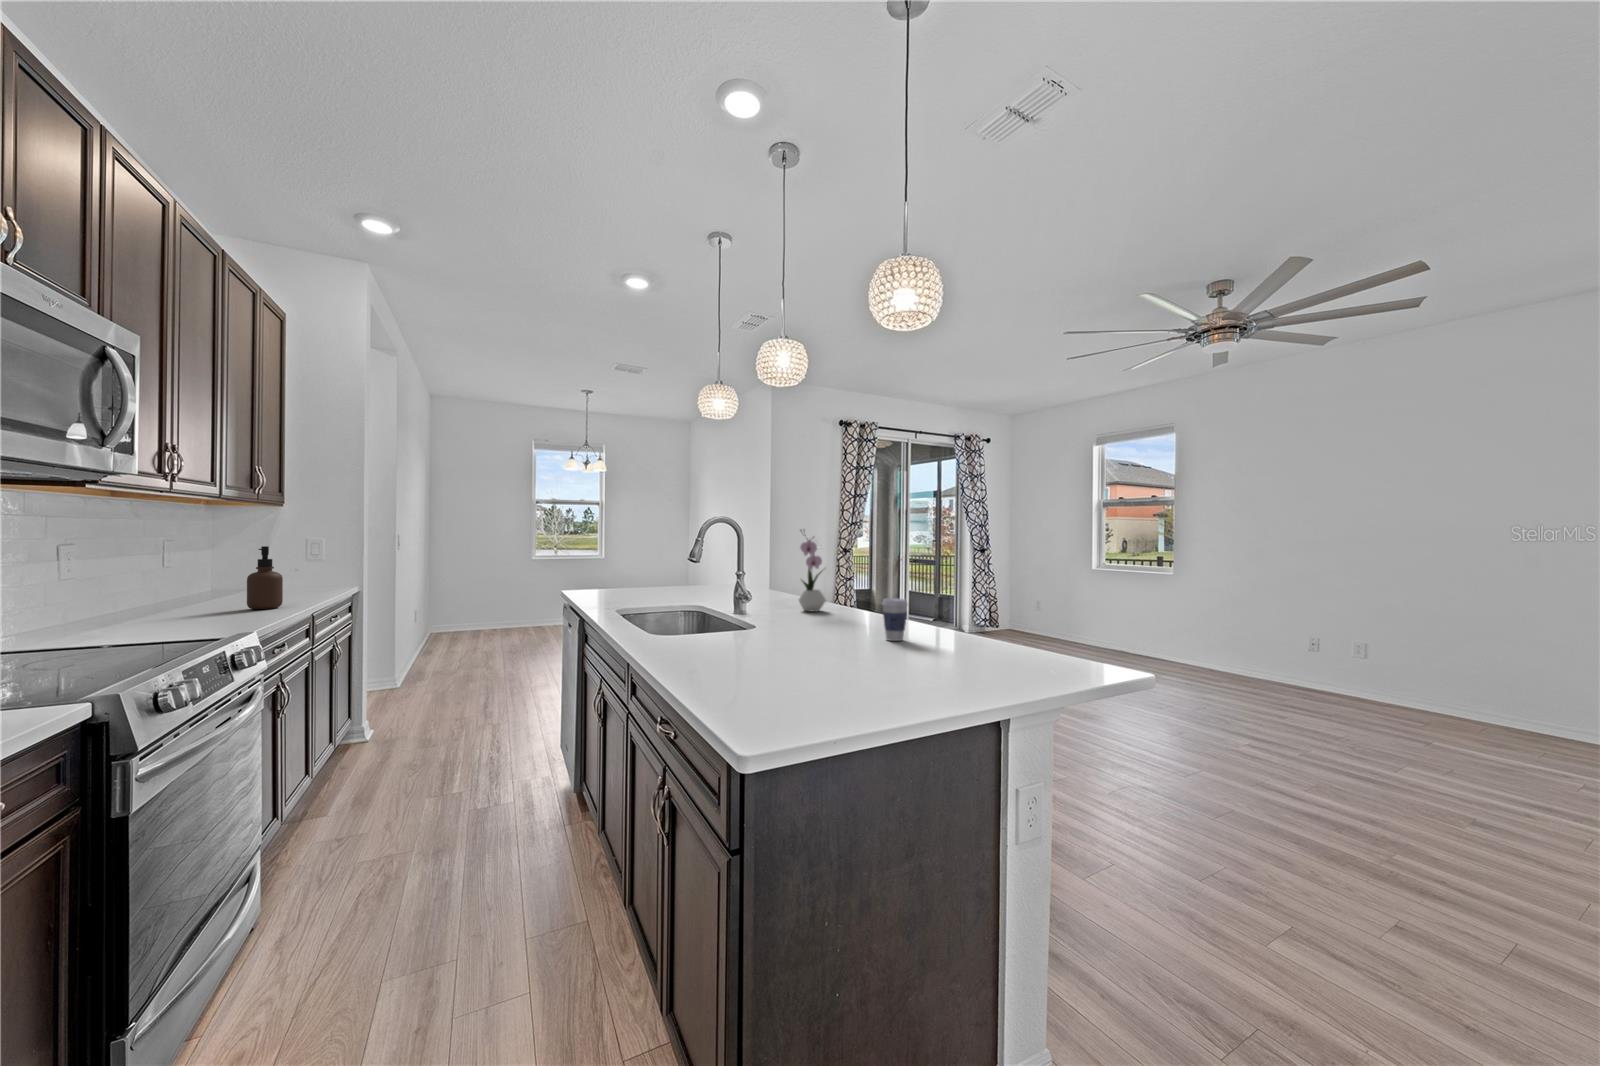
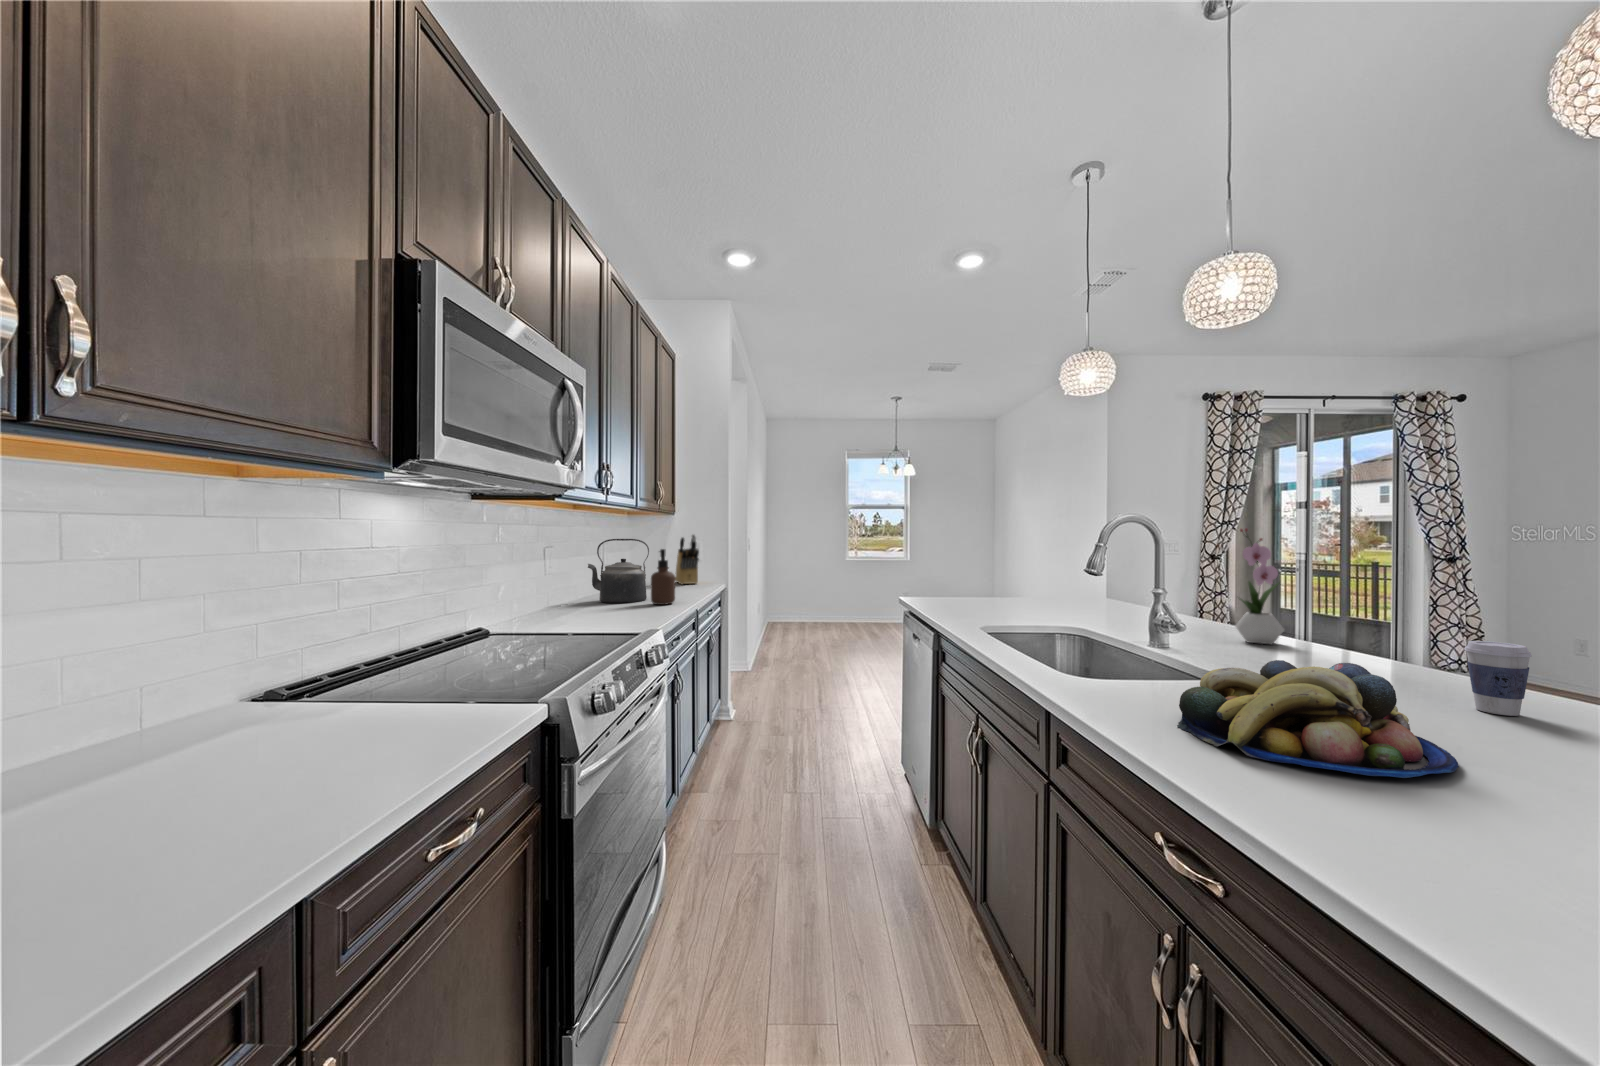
knife block: none [289,530,322,588] -> present [675,535,699,584]
kettle: none [147,535,246,611] -> present [588,539,649,603]
fruit bowl: none [703,614,840,677] -> present [1177,660,1459,778]

